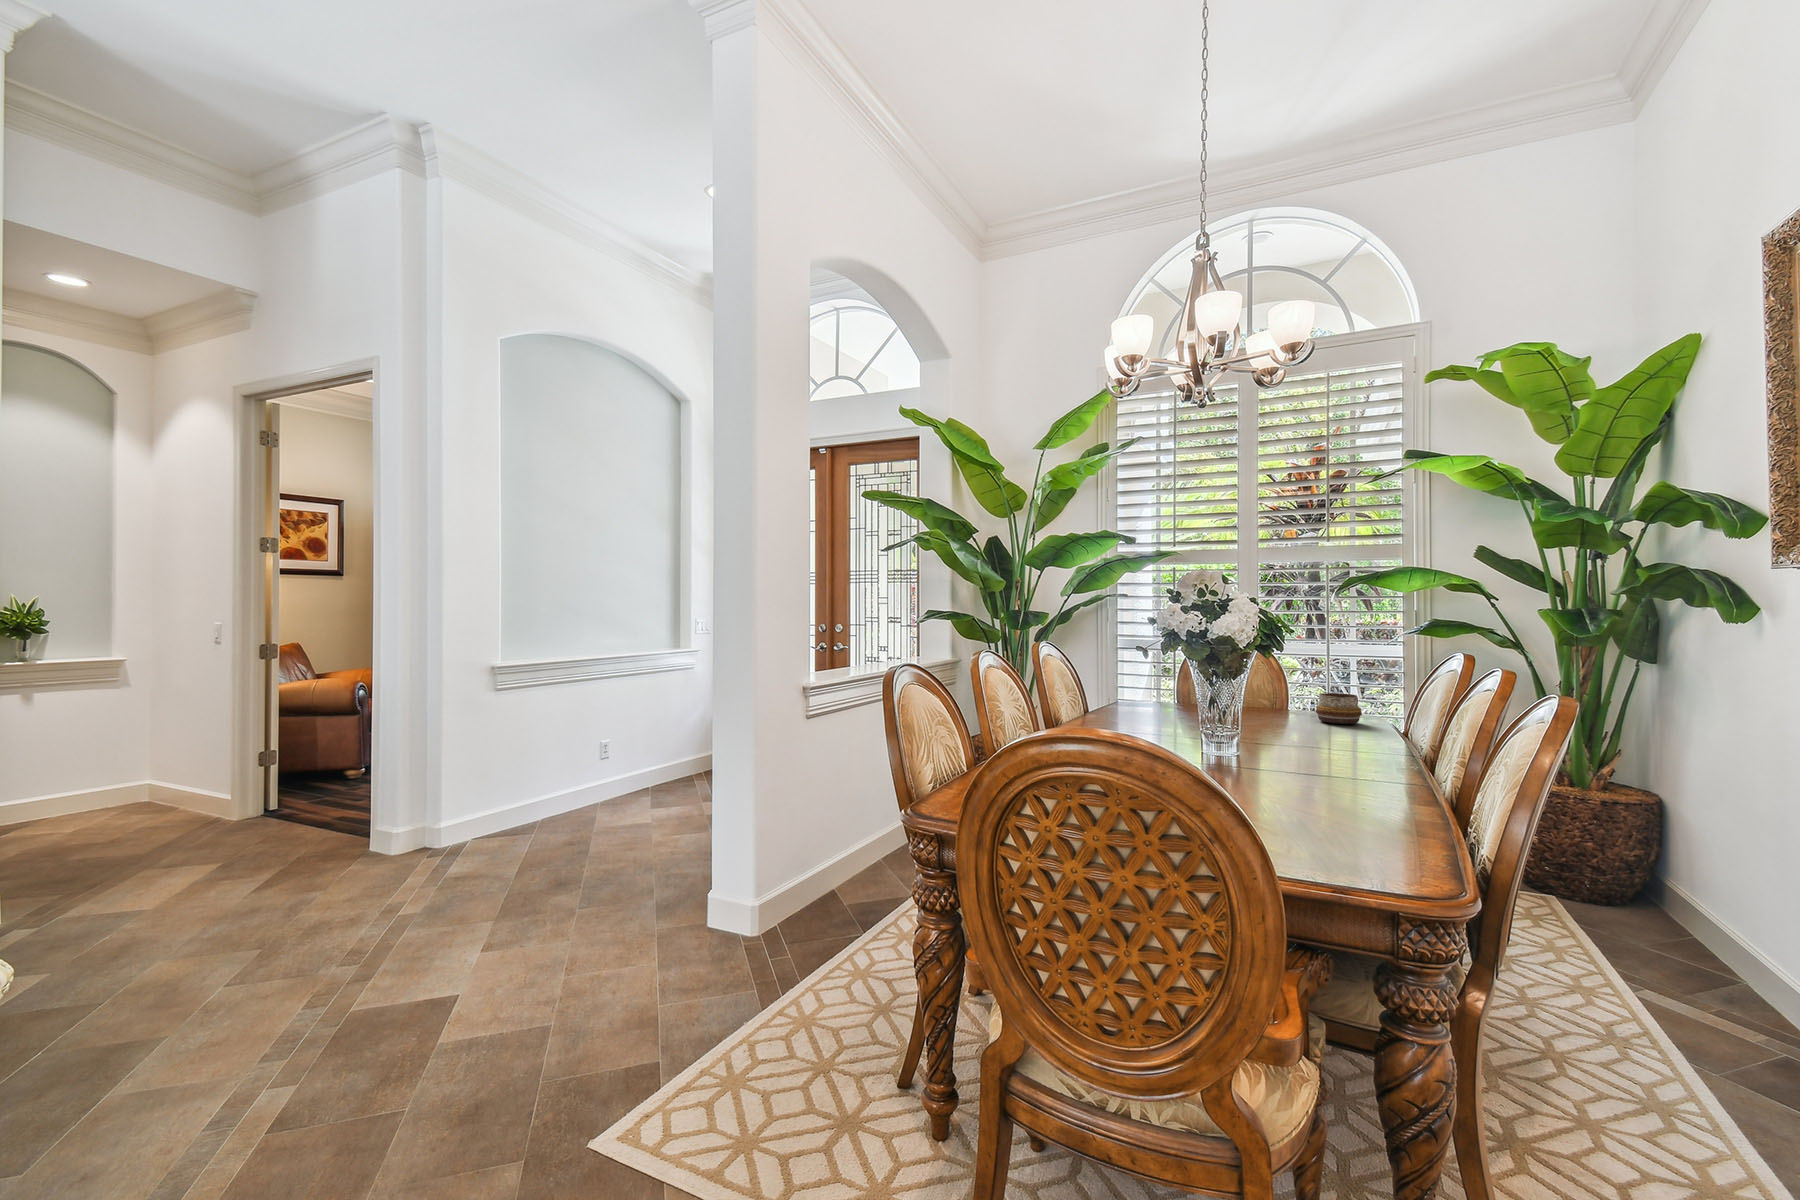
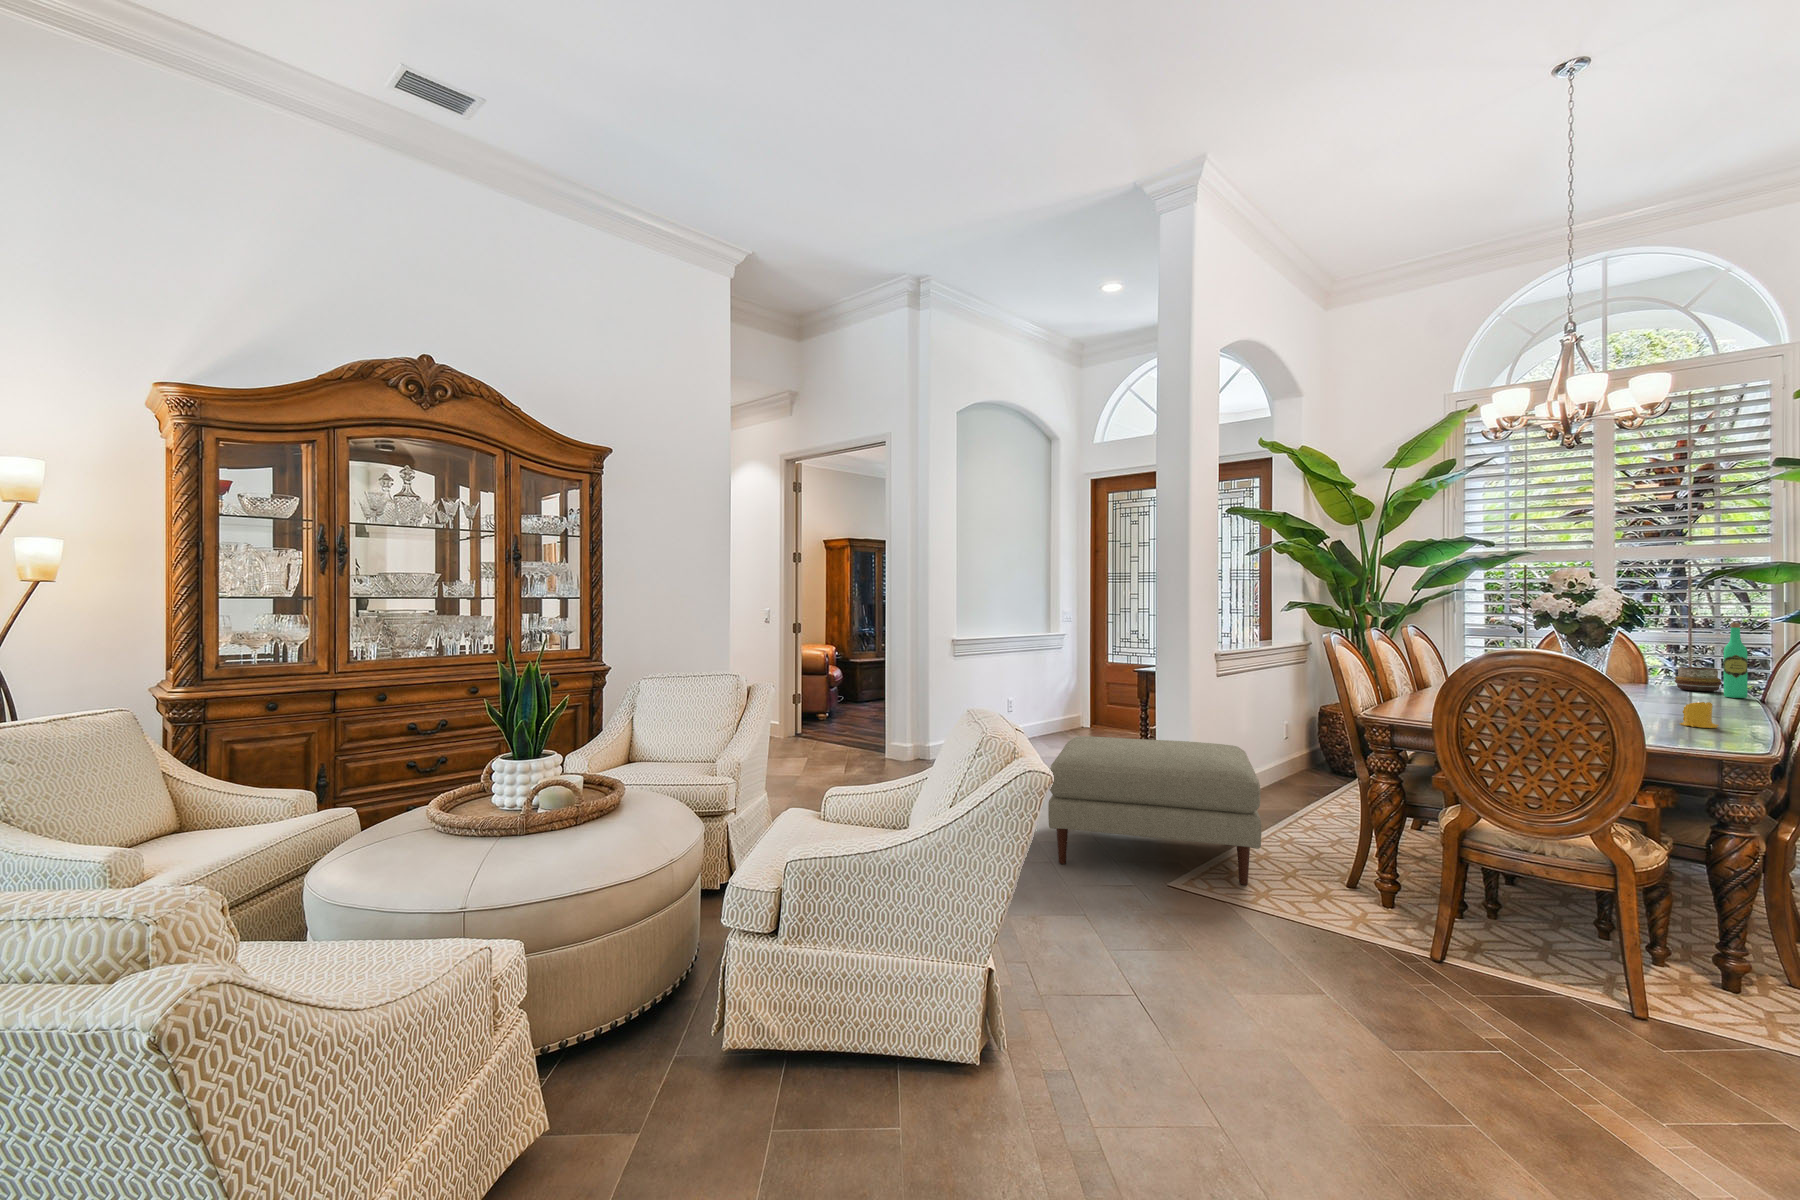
wine bottle: none [1365,640,1389,735] -> present [1724,623,1748,698]
candle: none [1328,766,1375,812] -> present [1679,702,1719,728]
ottoman: none [405,833,807,1103] -> present [1048,736,1261,885]

